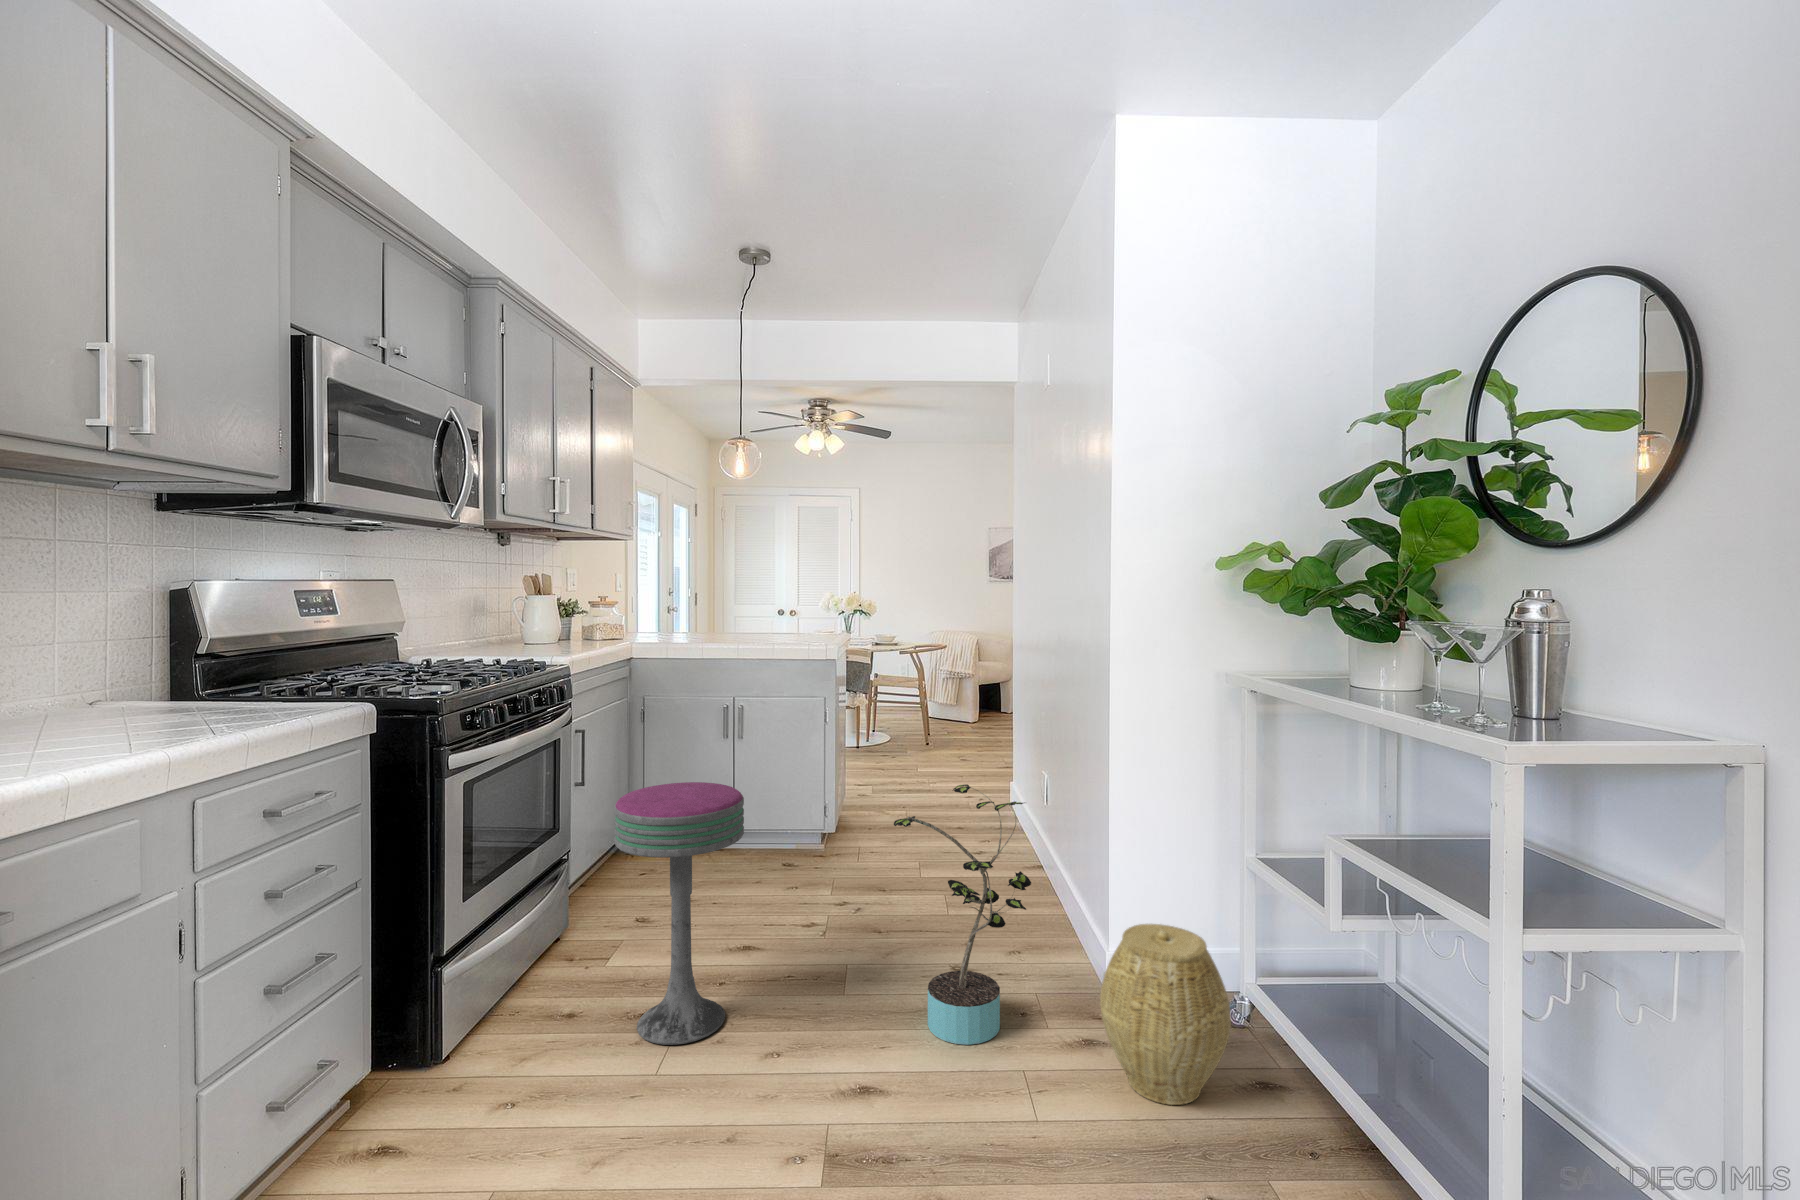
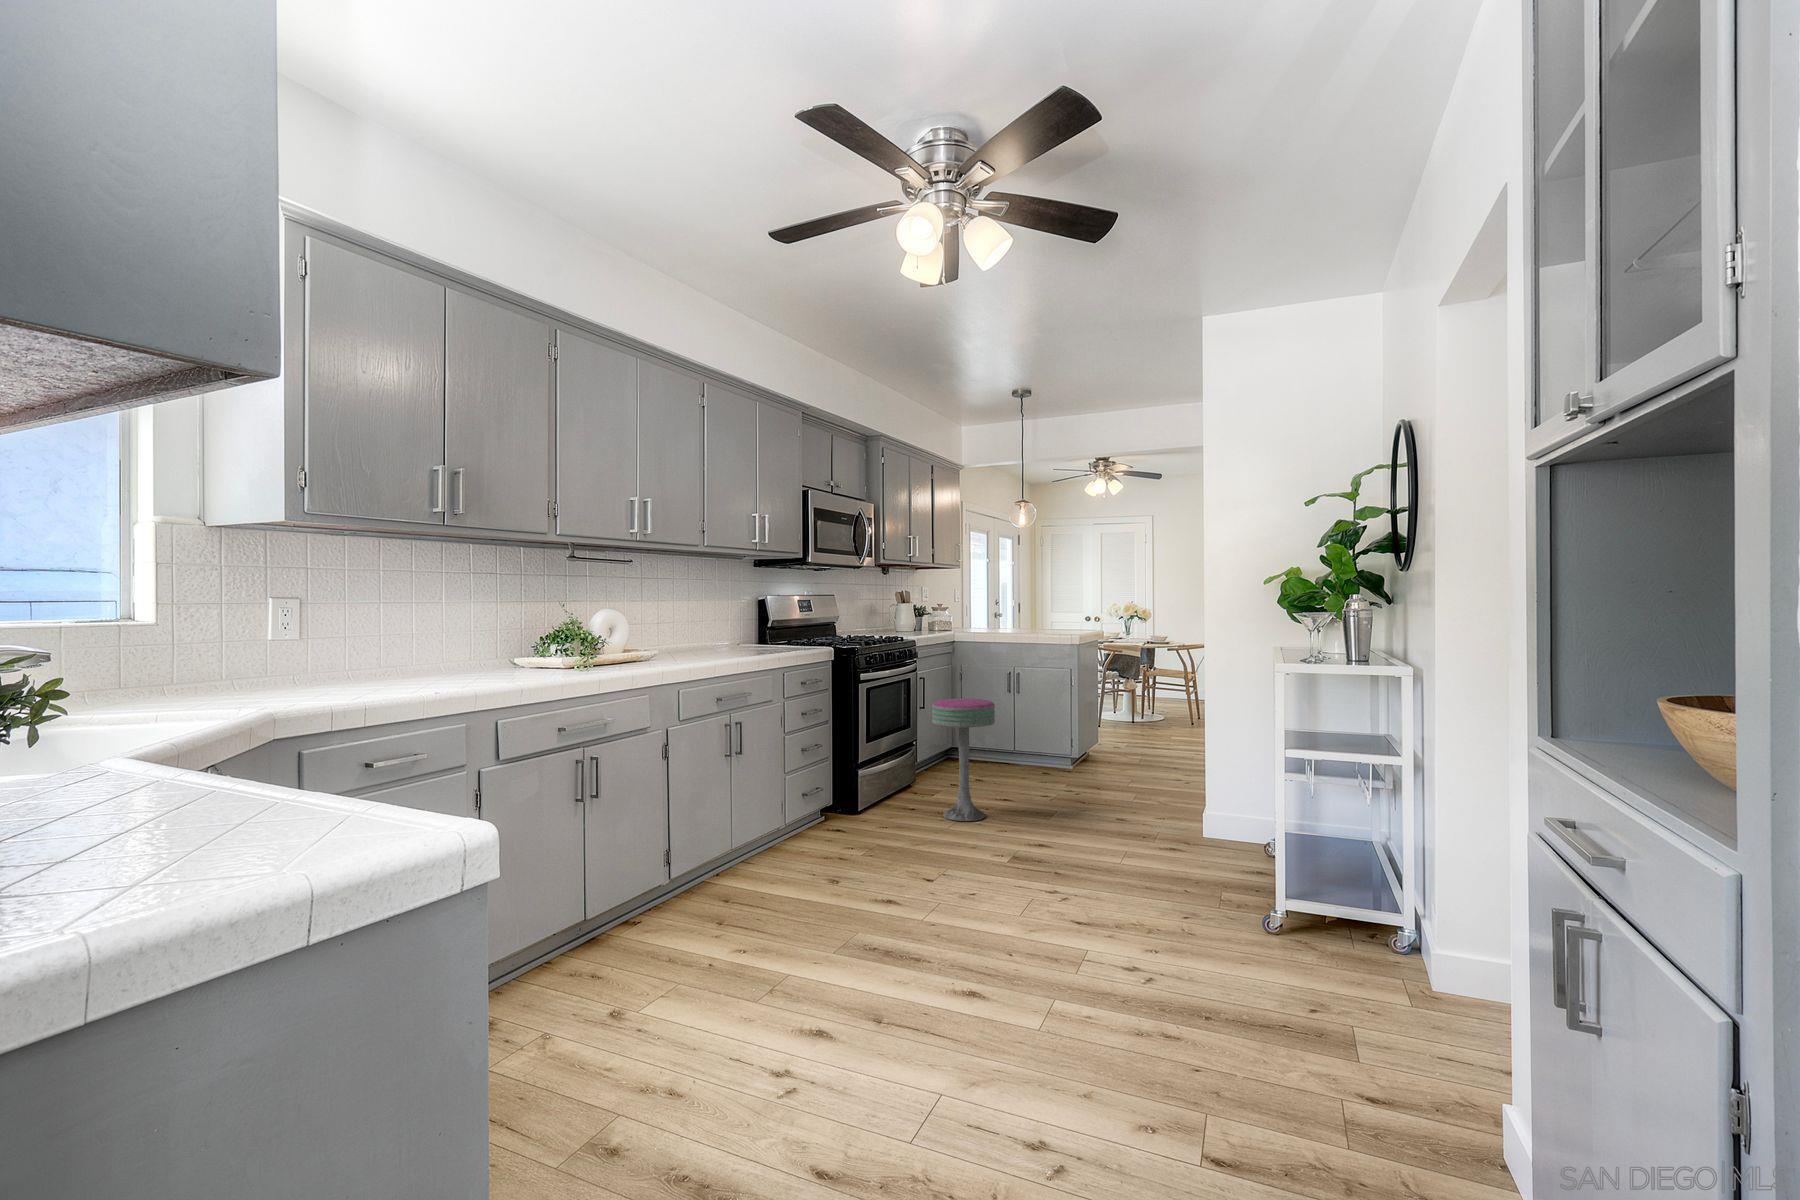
potted plant: present [894,784,1031,1045] -> none [1069,705,1145,839]
woven basket: present [1100,924,1231,1105] -> none [1165,778,1235,866]

